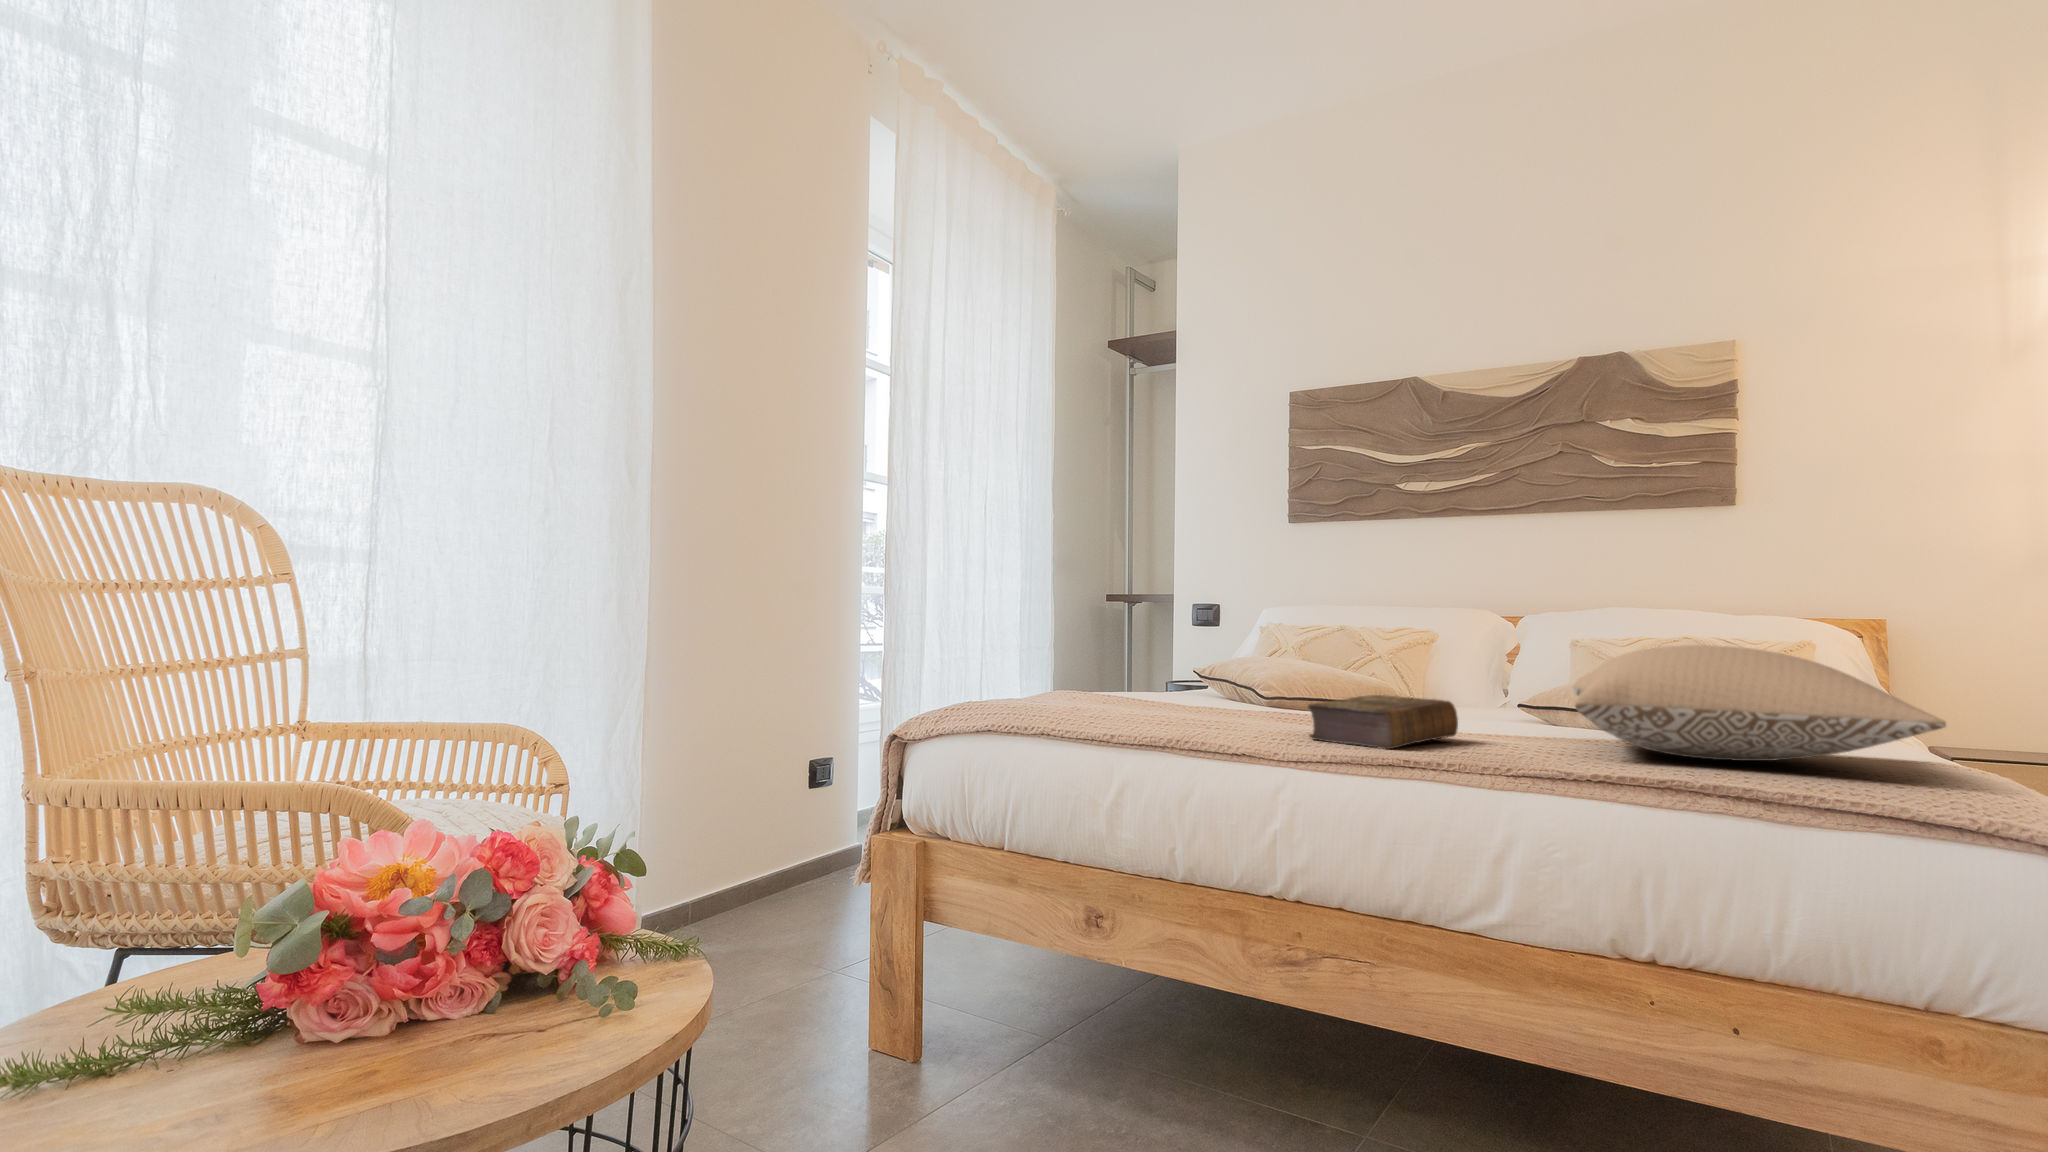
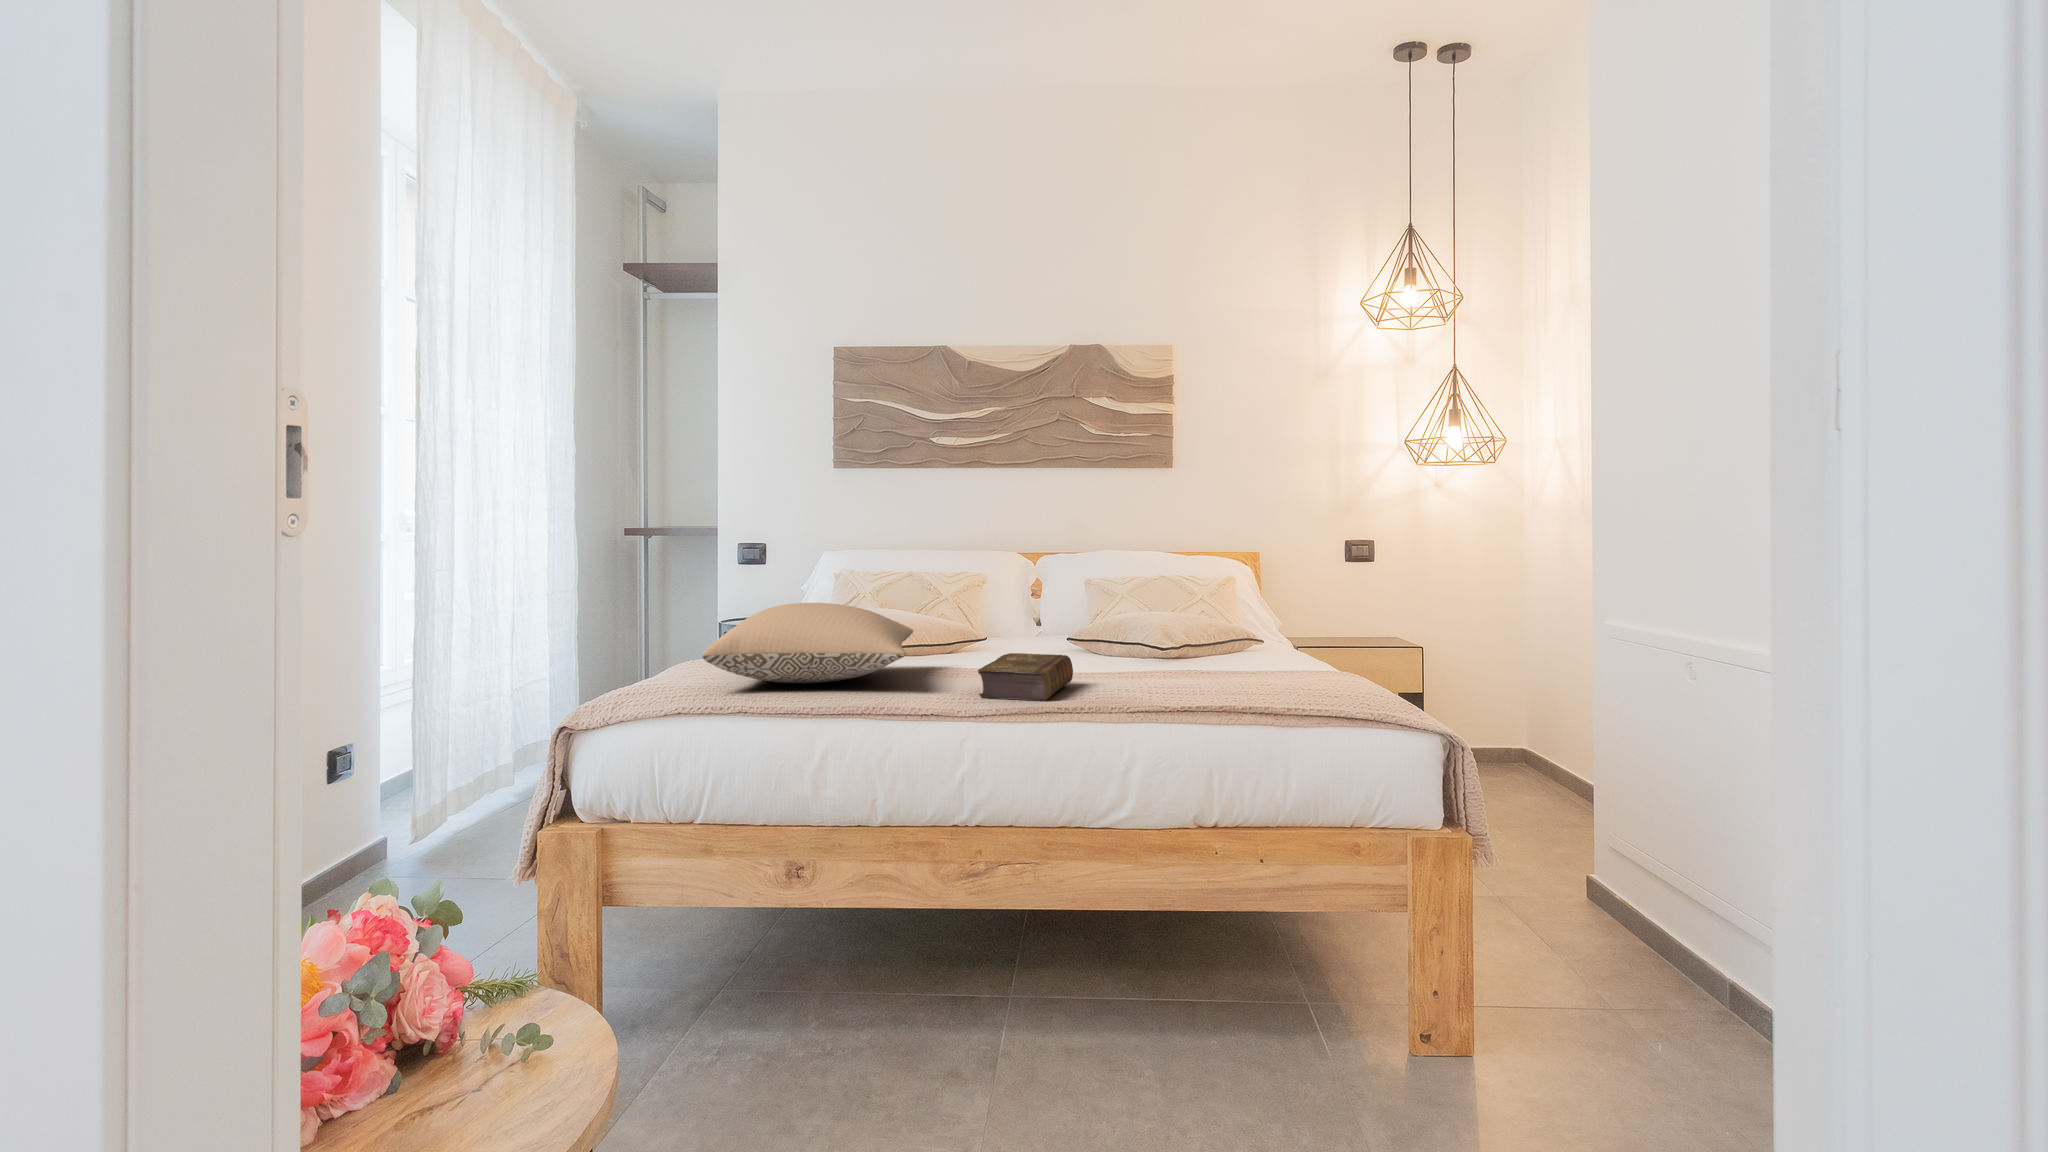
pillow: present [1573,645,1946,761] -> present [703,603,913,683]

